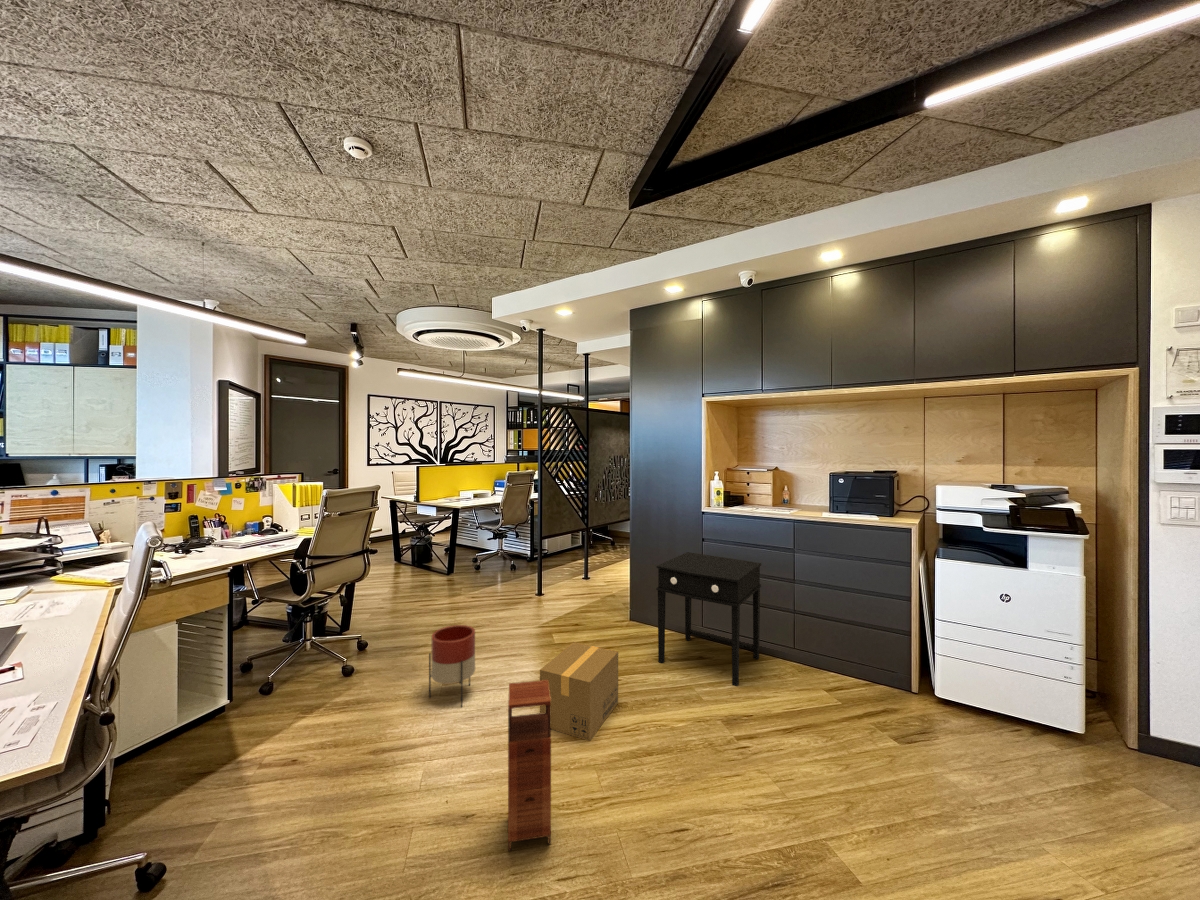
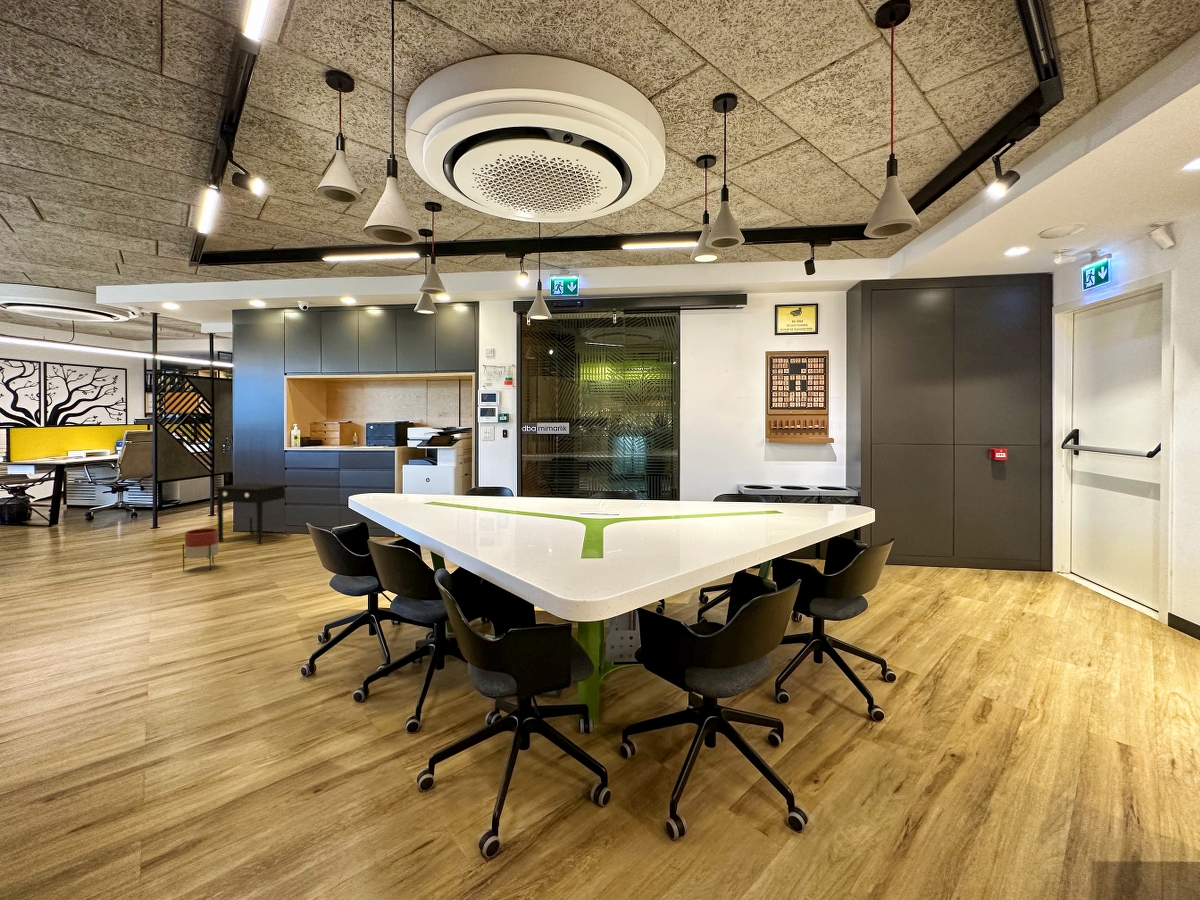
planter: present [429,625,475,706] -> present [183,528,219,571]
cardboard box: present [540,642,618,741] -> none [107,528,172,566]
storage cabinet: present [508,680,551,851] -> none [64,523,97,591]

